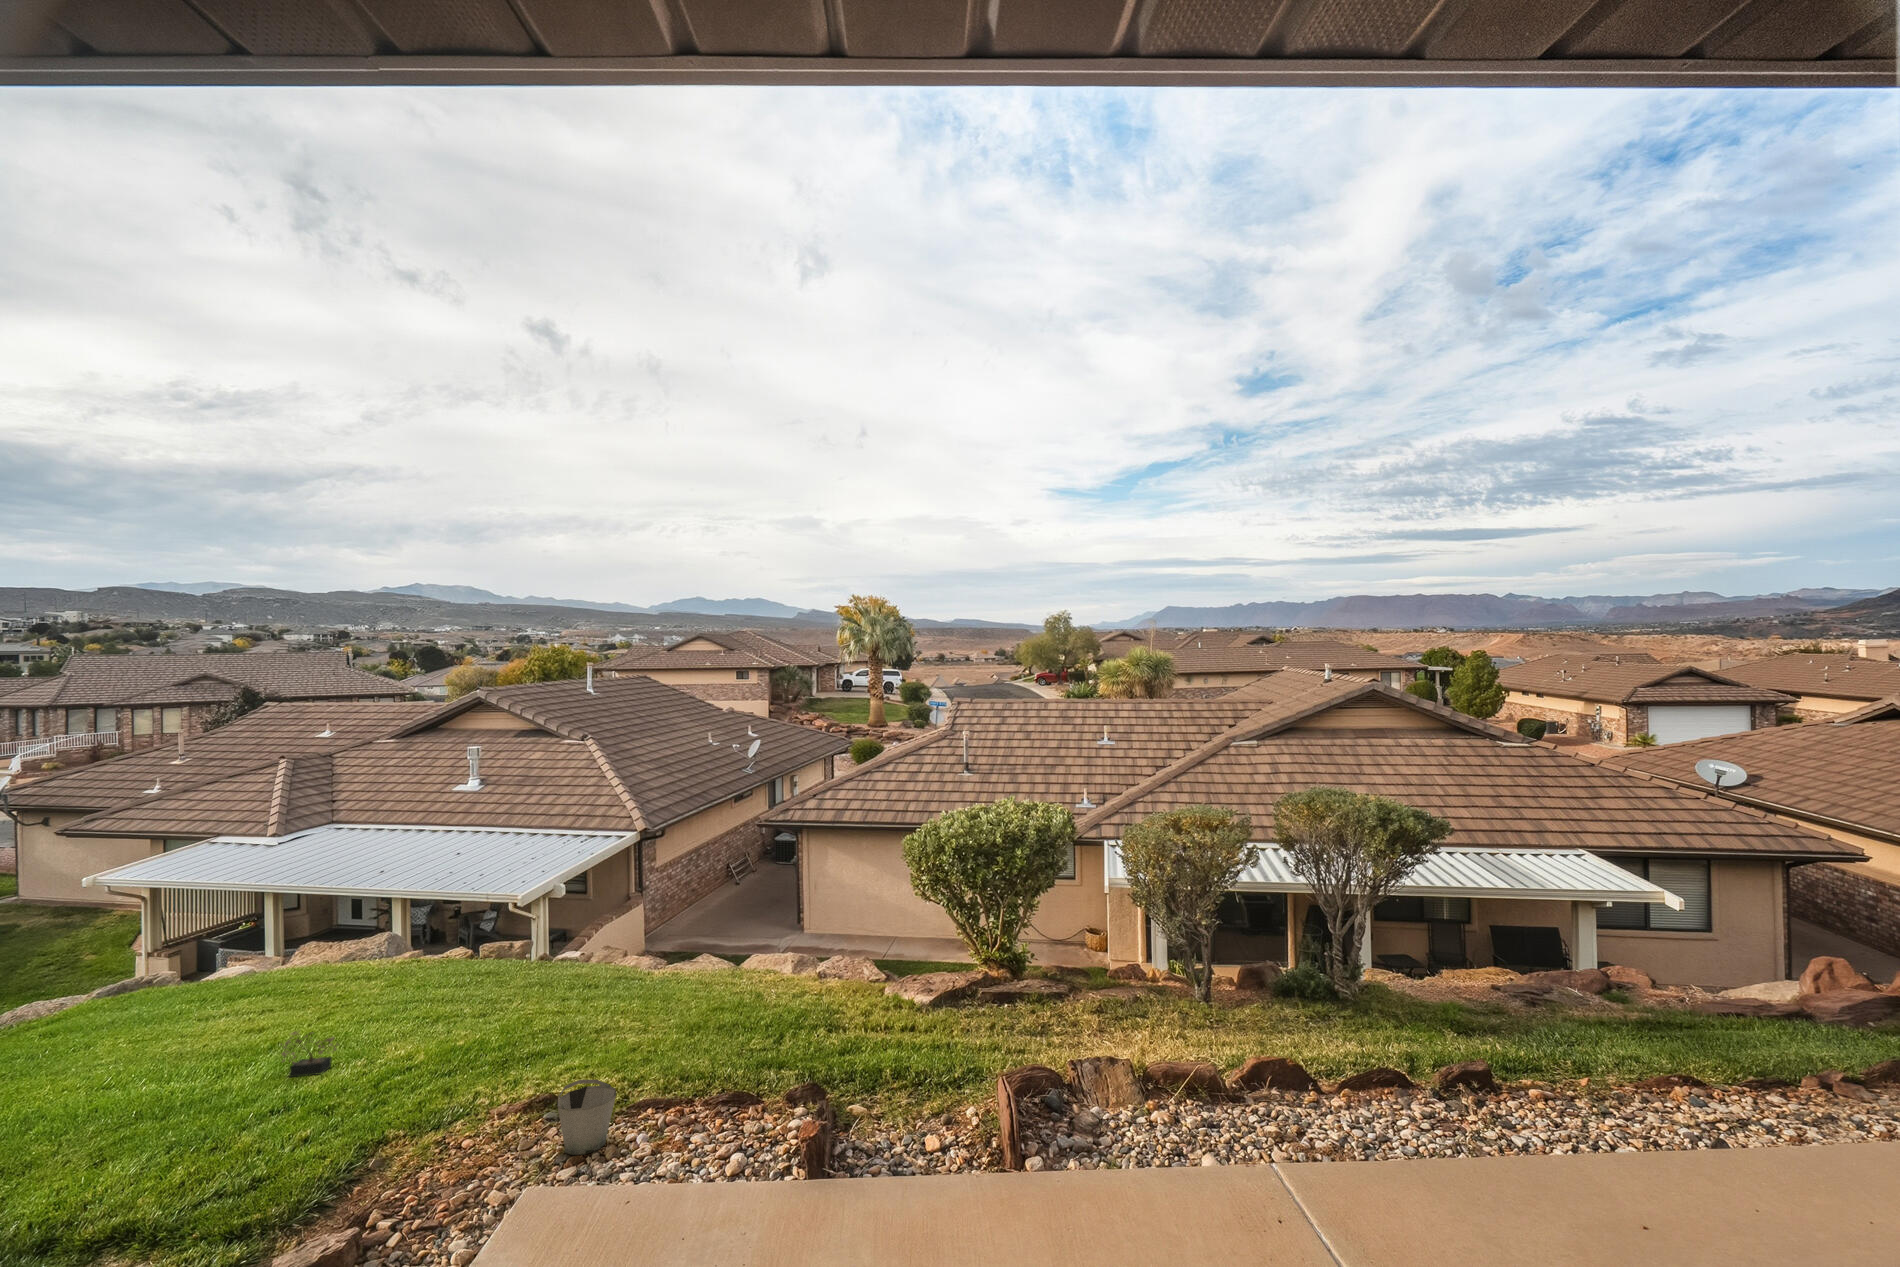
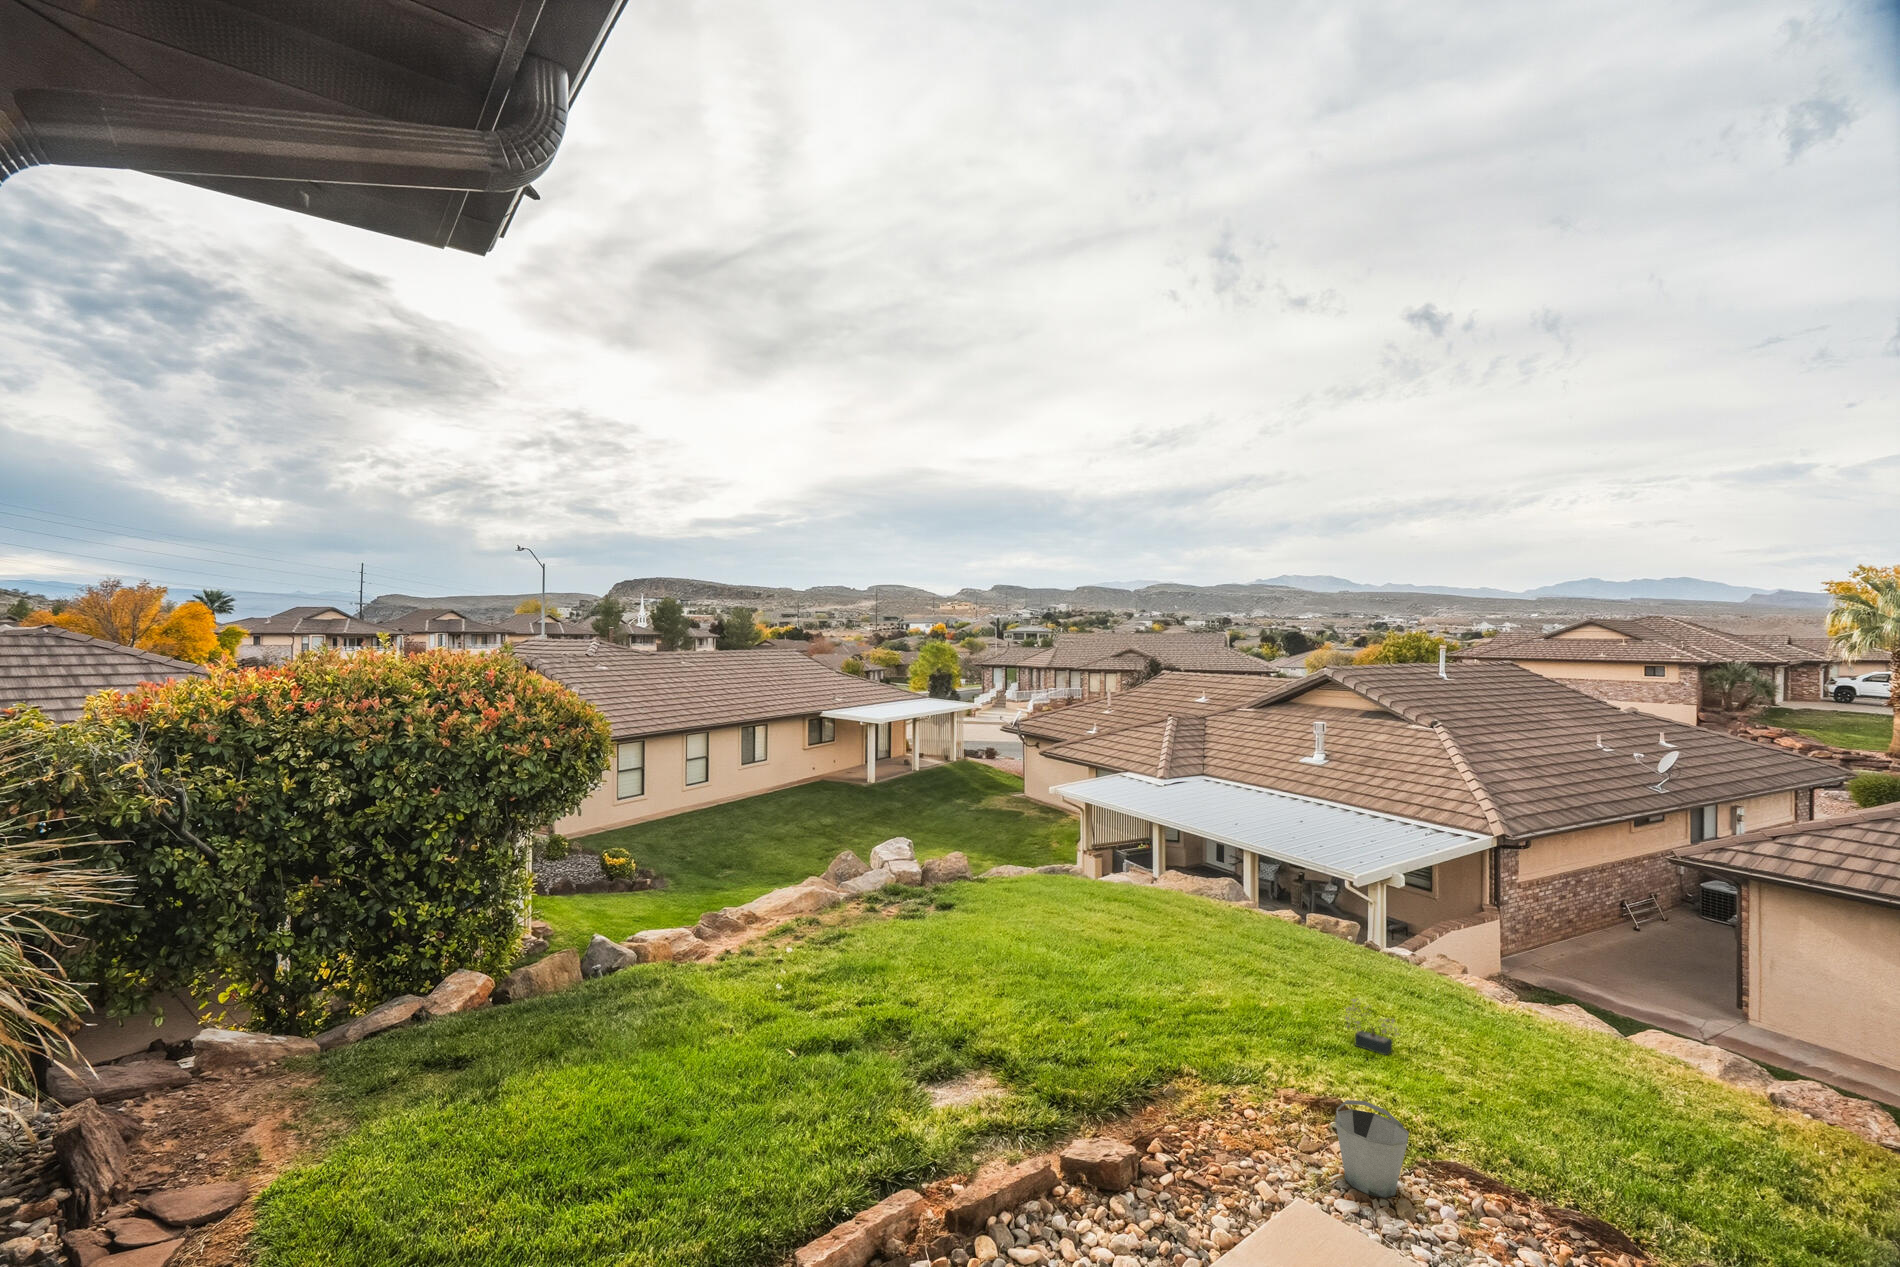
decorative plant: present [281,1032,336,1077] -> present [1345,999,1398,1055]

